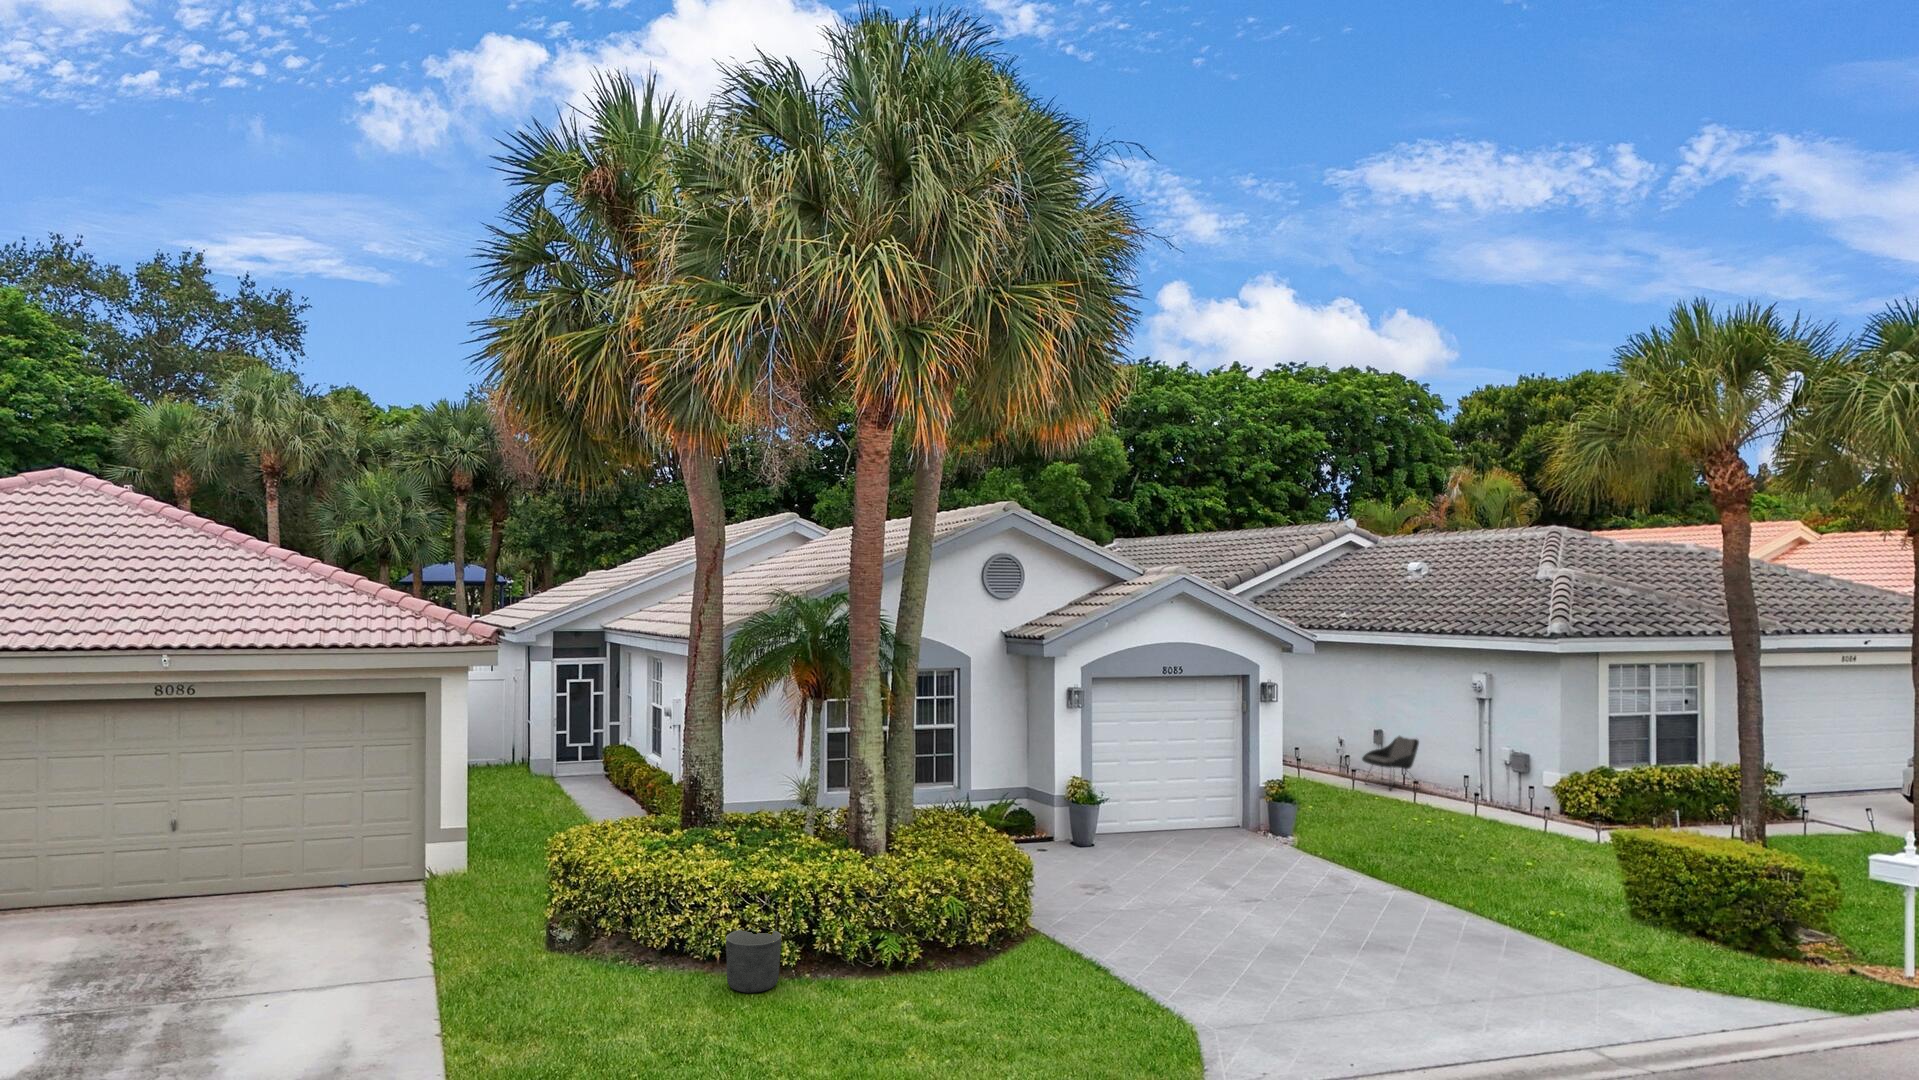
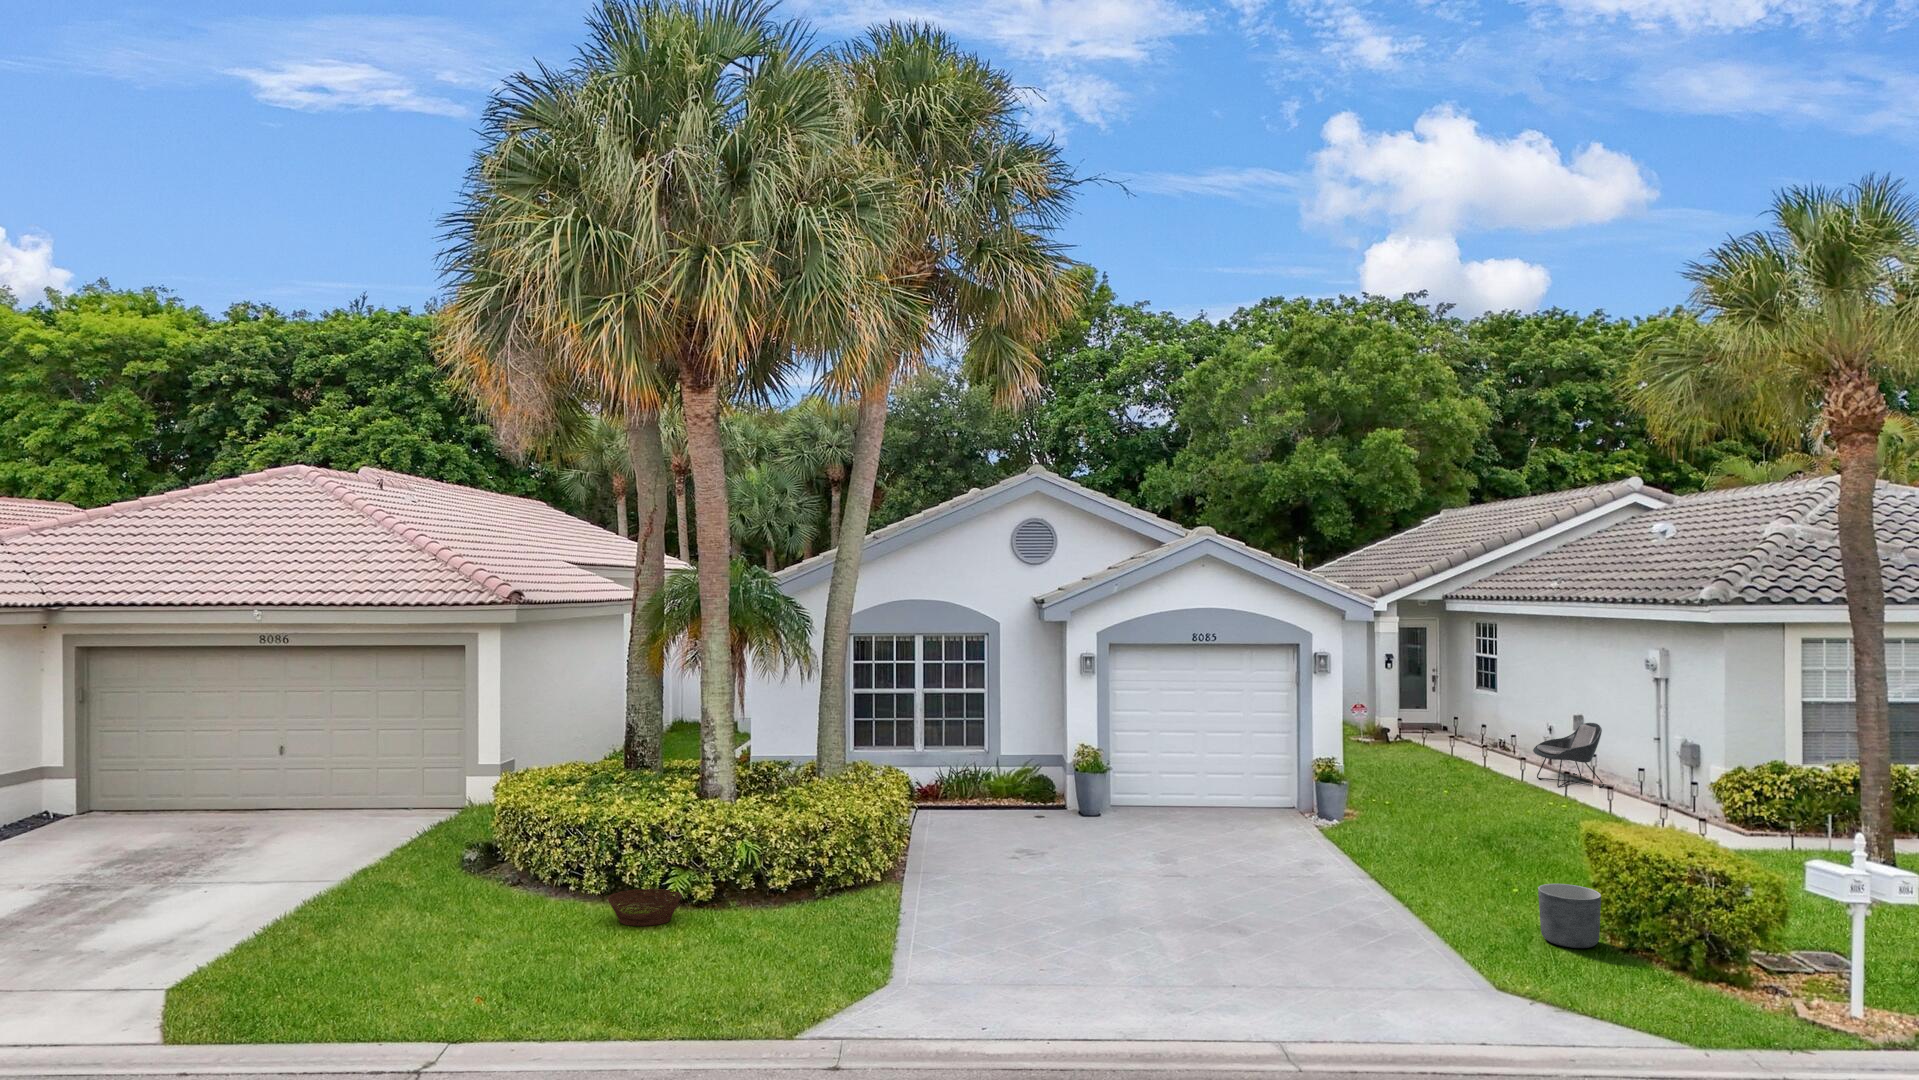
planter: present [726,930,781,993] -> present [1538,884,1601,948]
basket: none [835,955,912,996] -> present [608,889,682,926]

